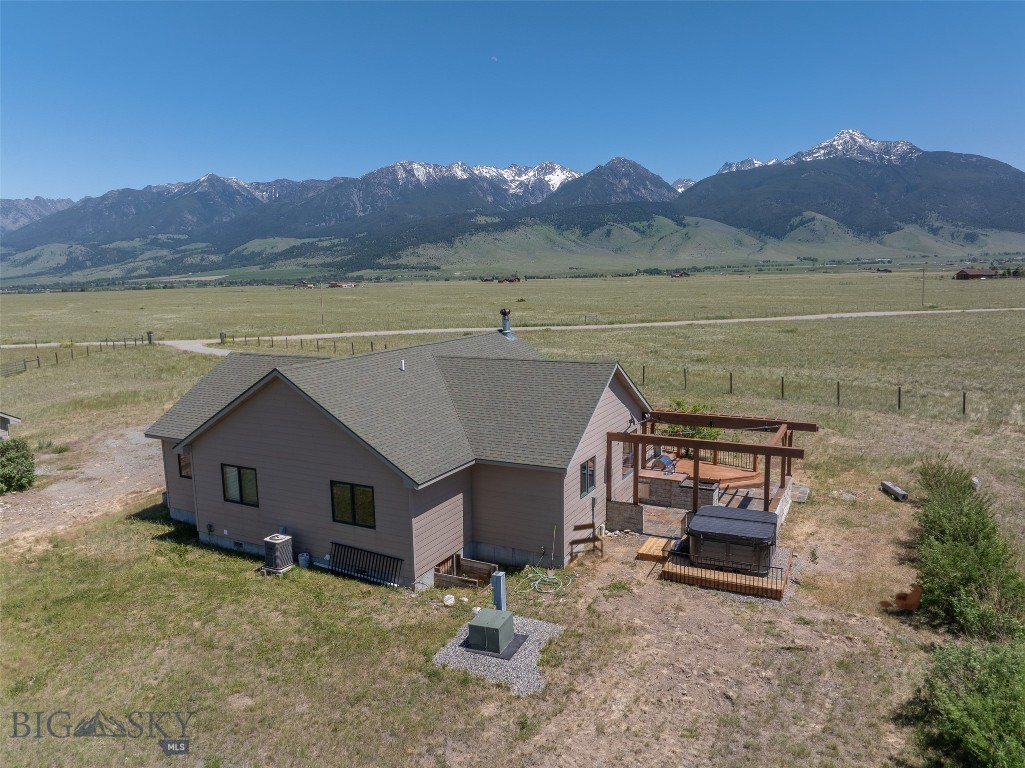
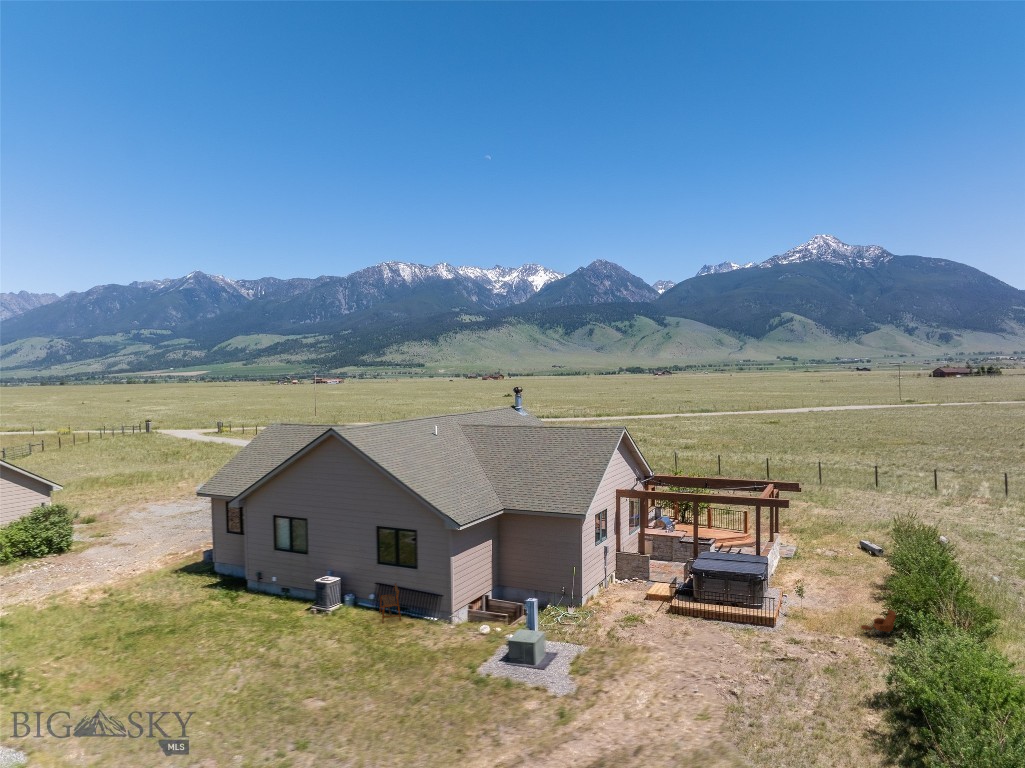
bench: present [568,523,603,563] -> present [380,583,401,623]

